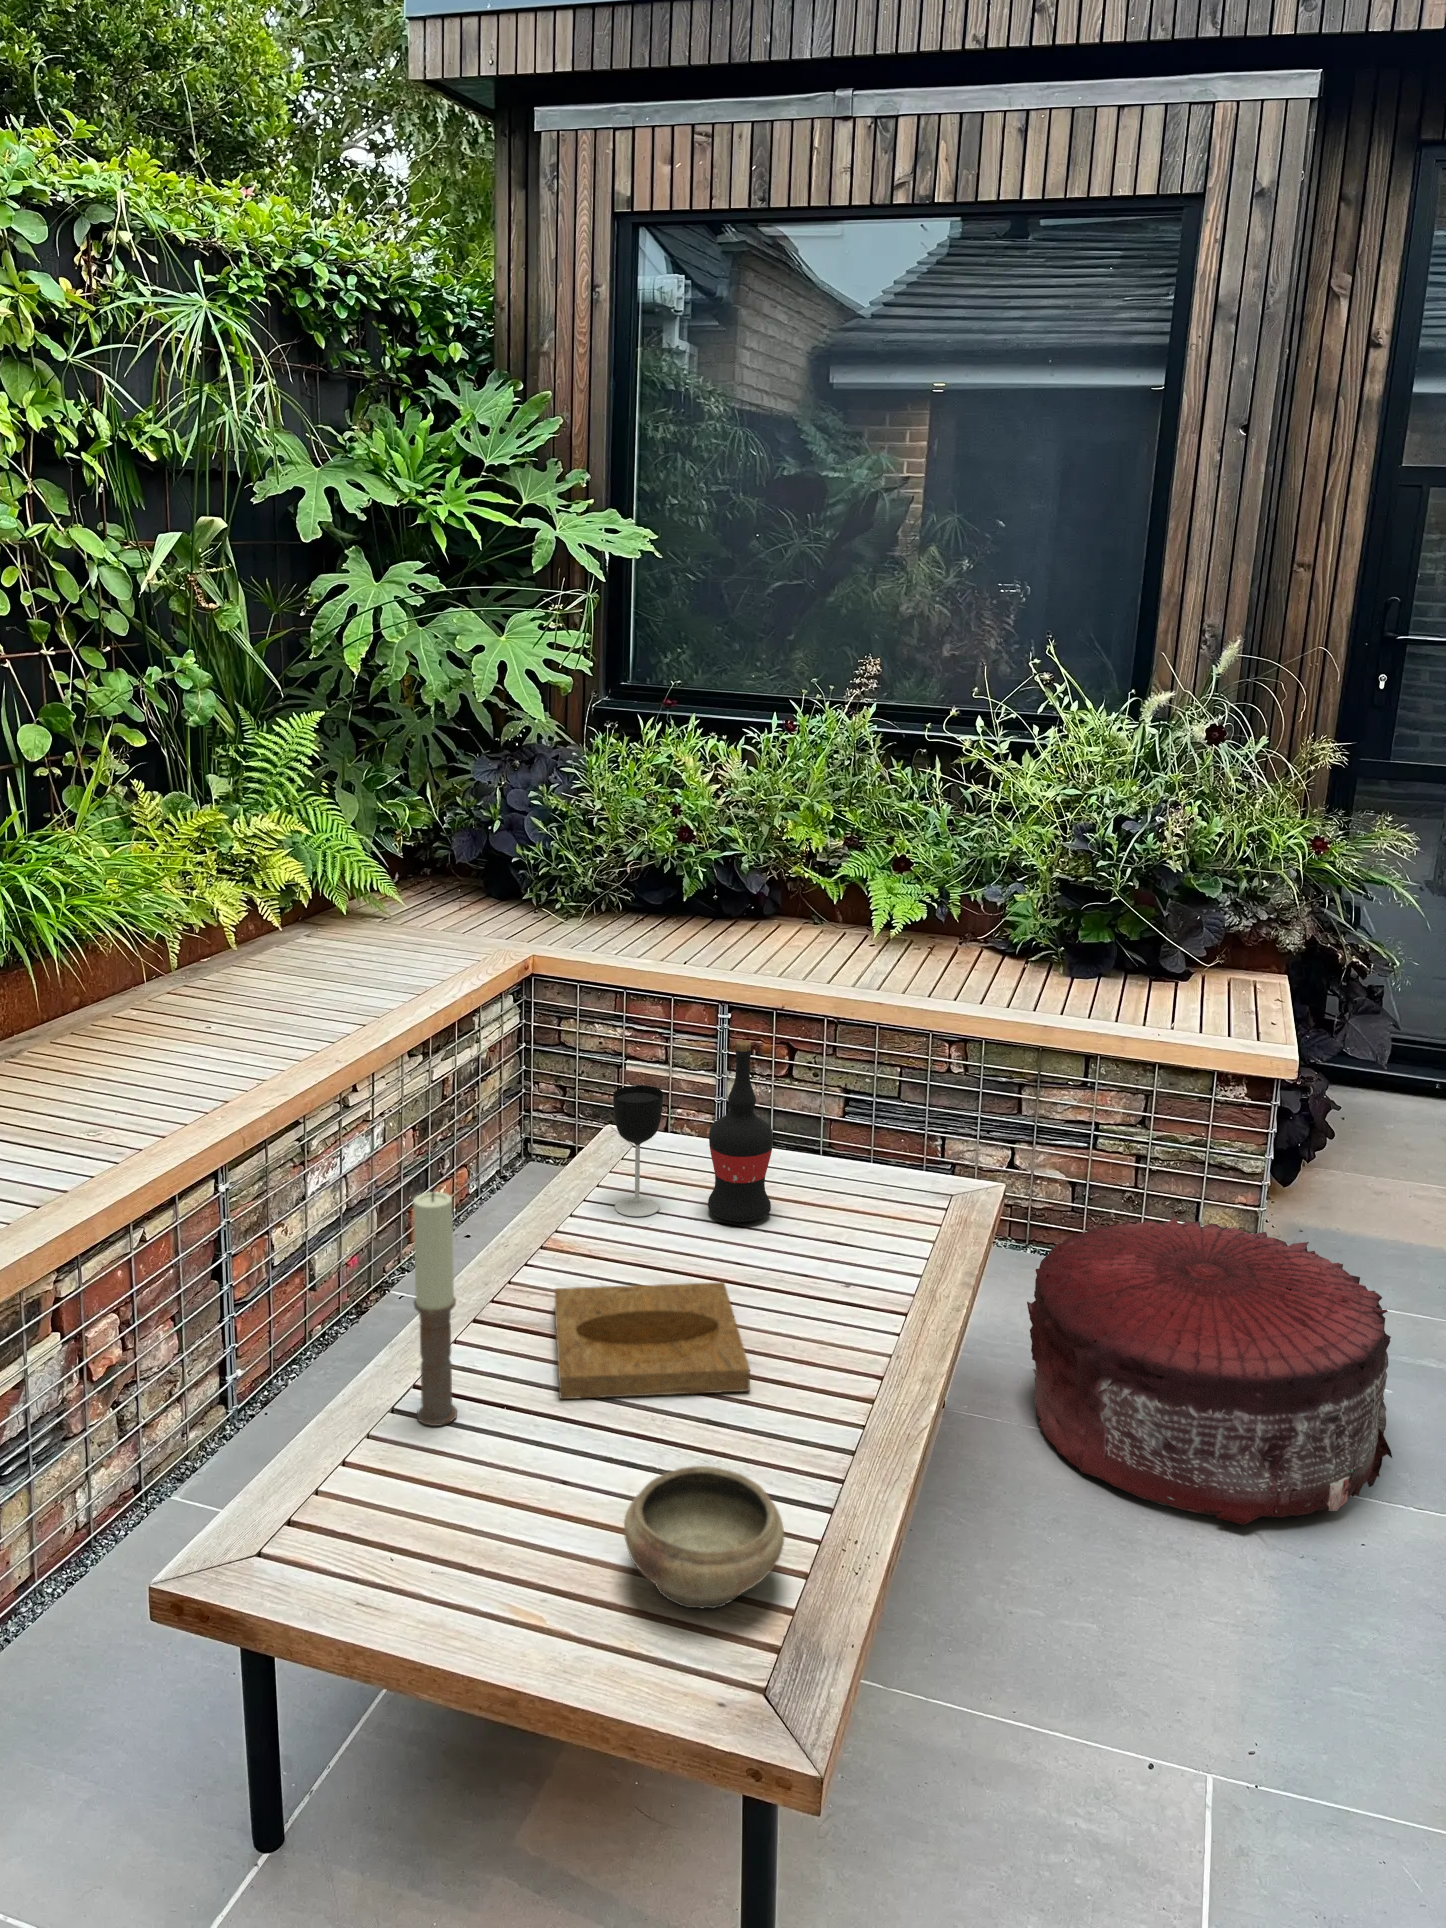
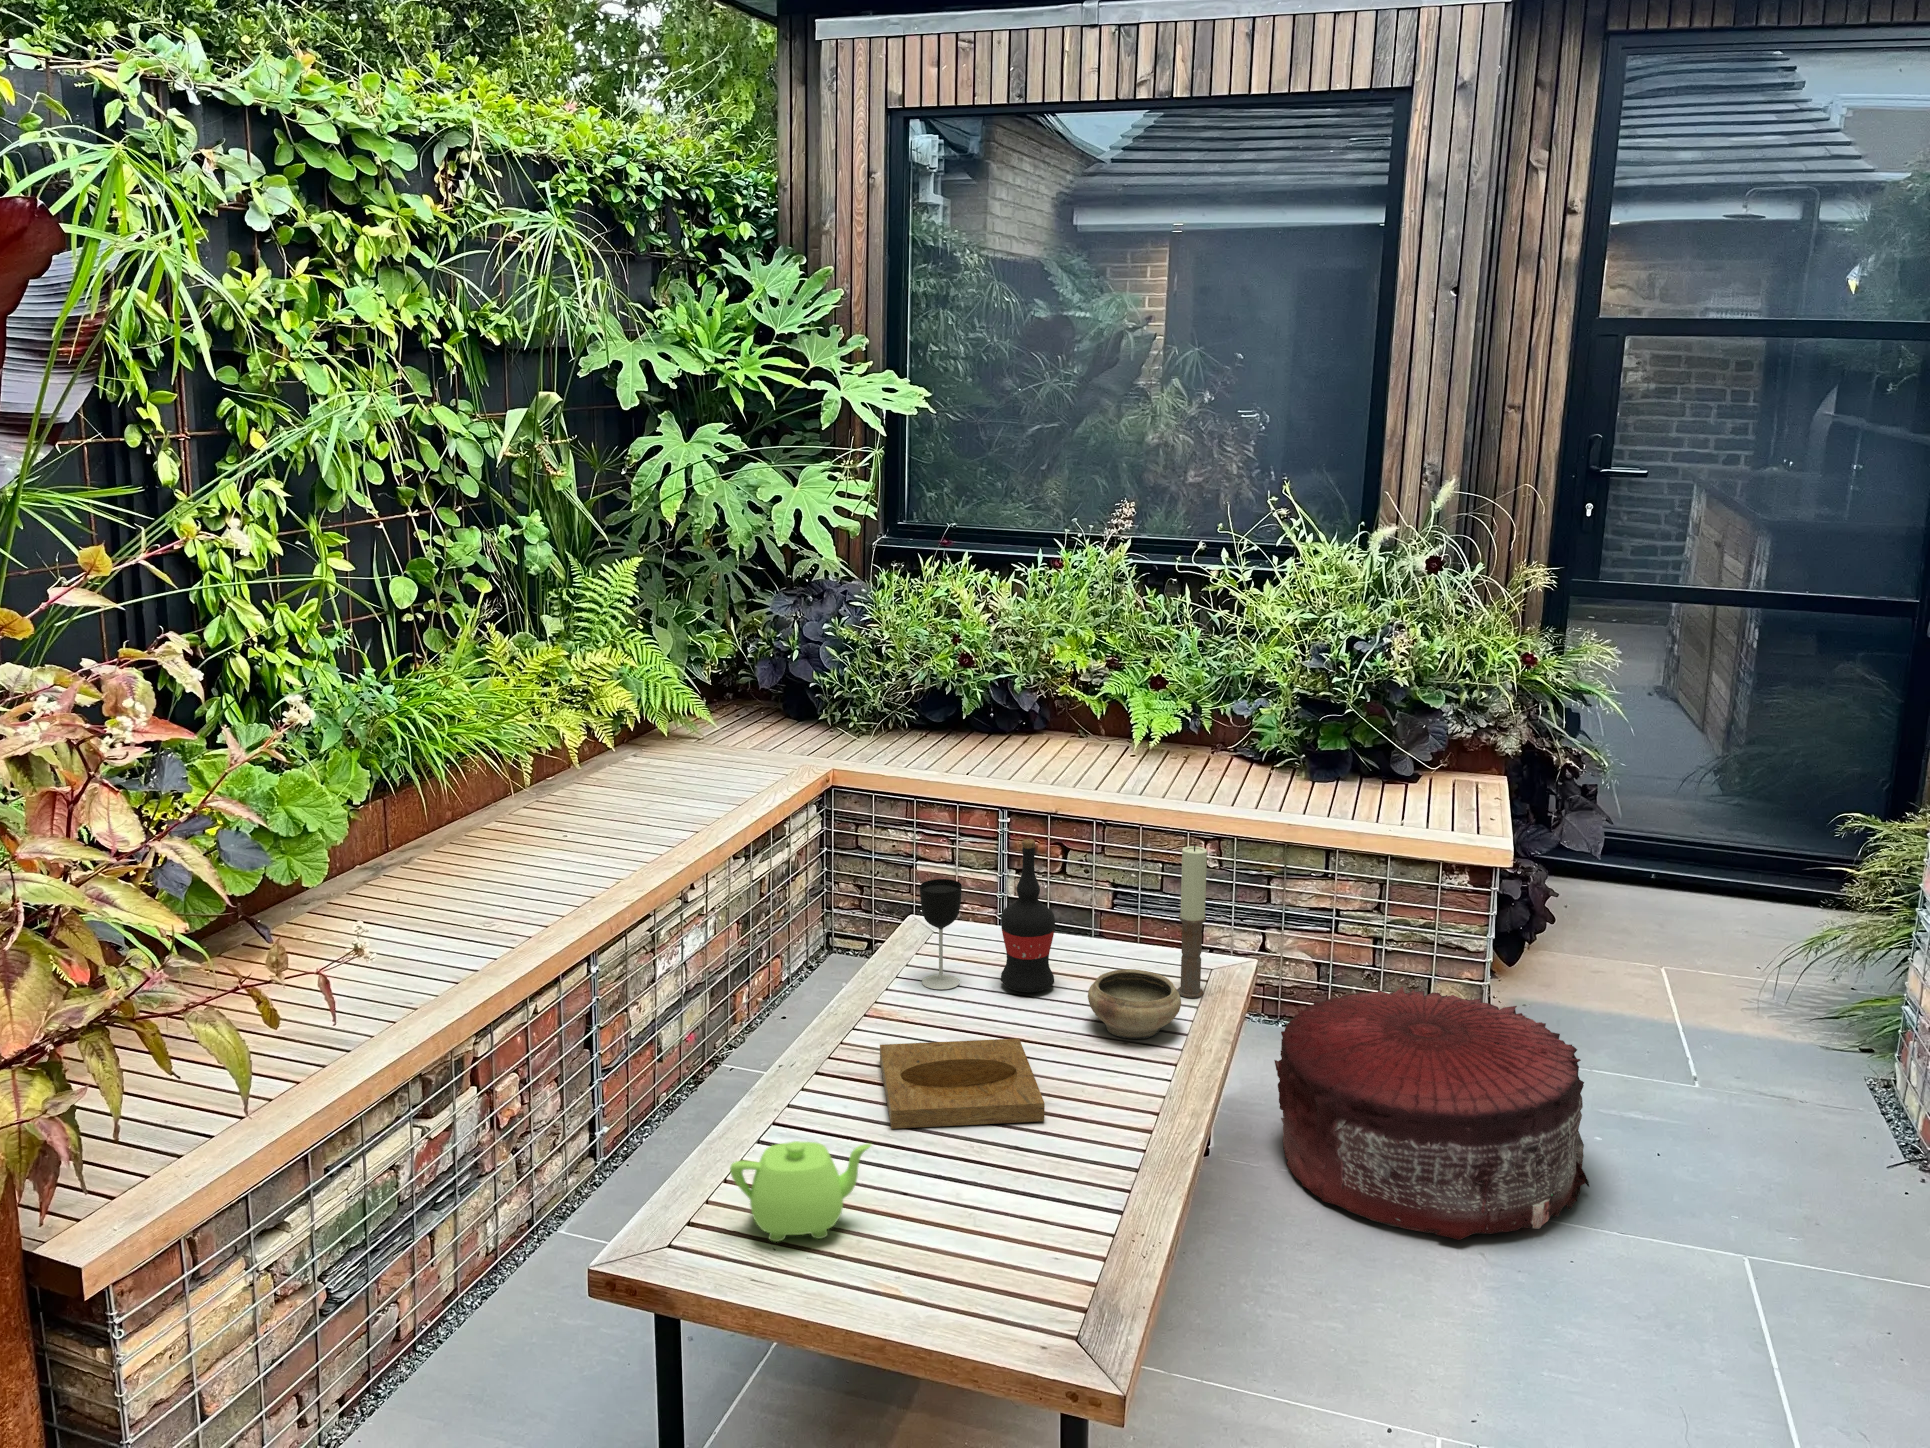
candle: present [413,1192,457,1426] -> present [1177,845,1207,998]
teapot: none [338,1428,523,1559] -> present [730,1141,871,1242]
ceramic bowl: present [624,1466,784,1608] -> present [1088,969,1181,1039]

